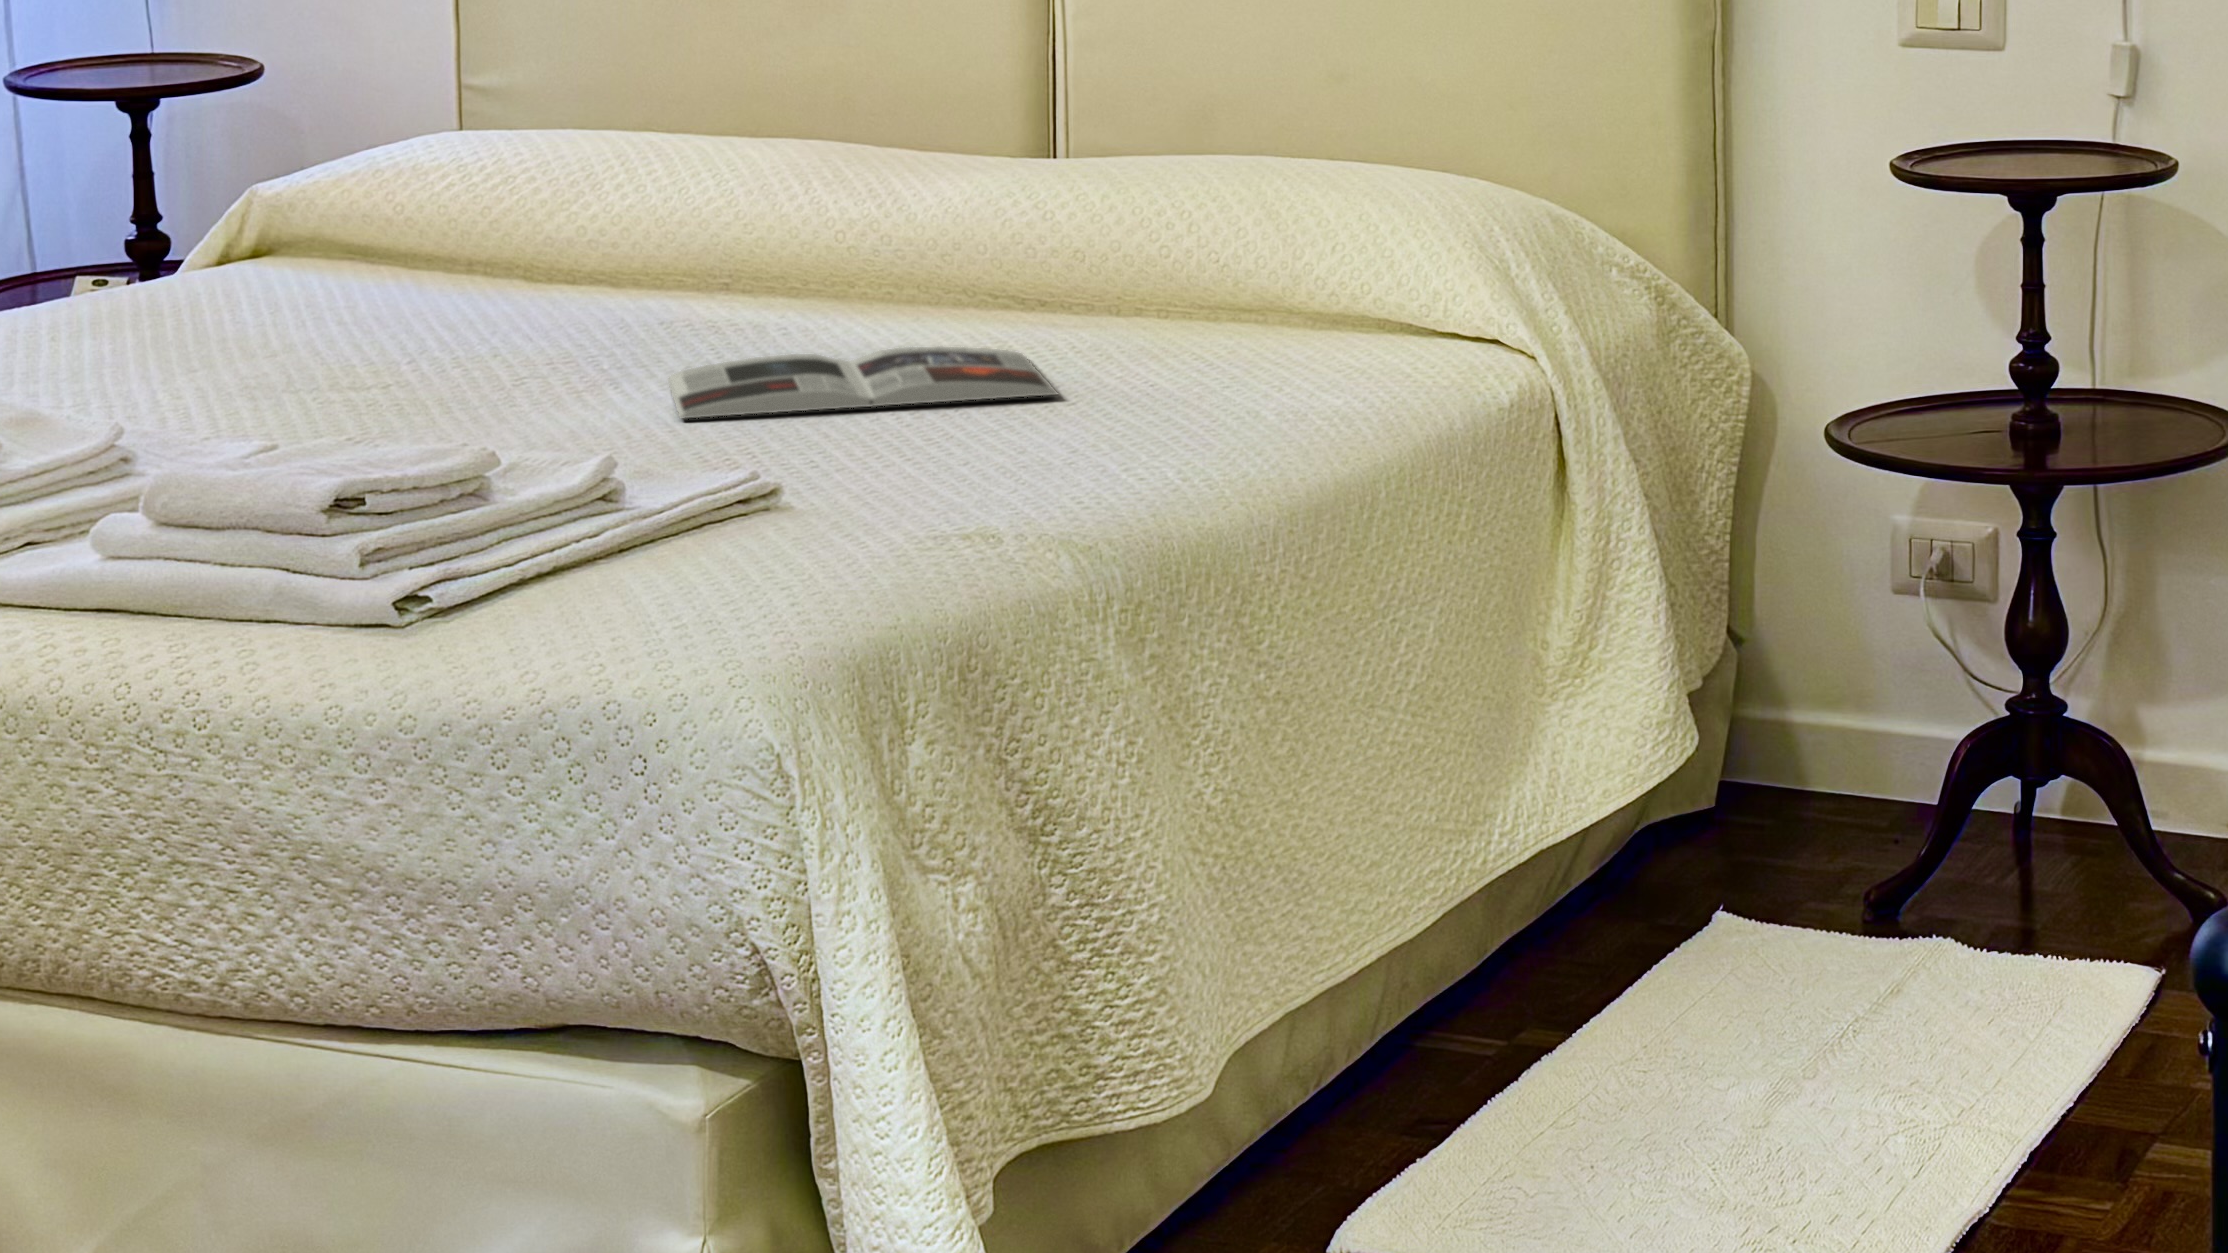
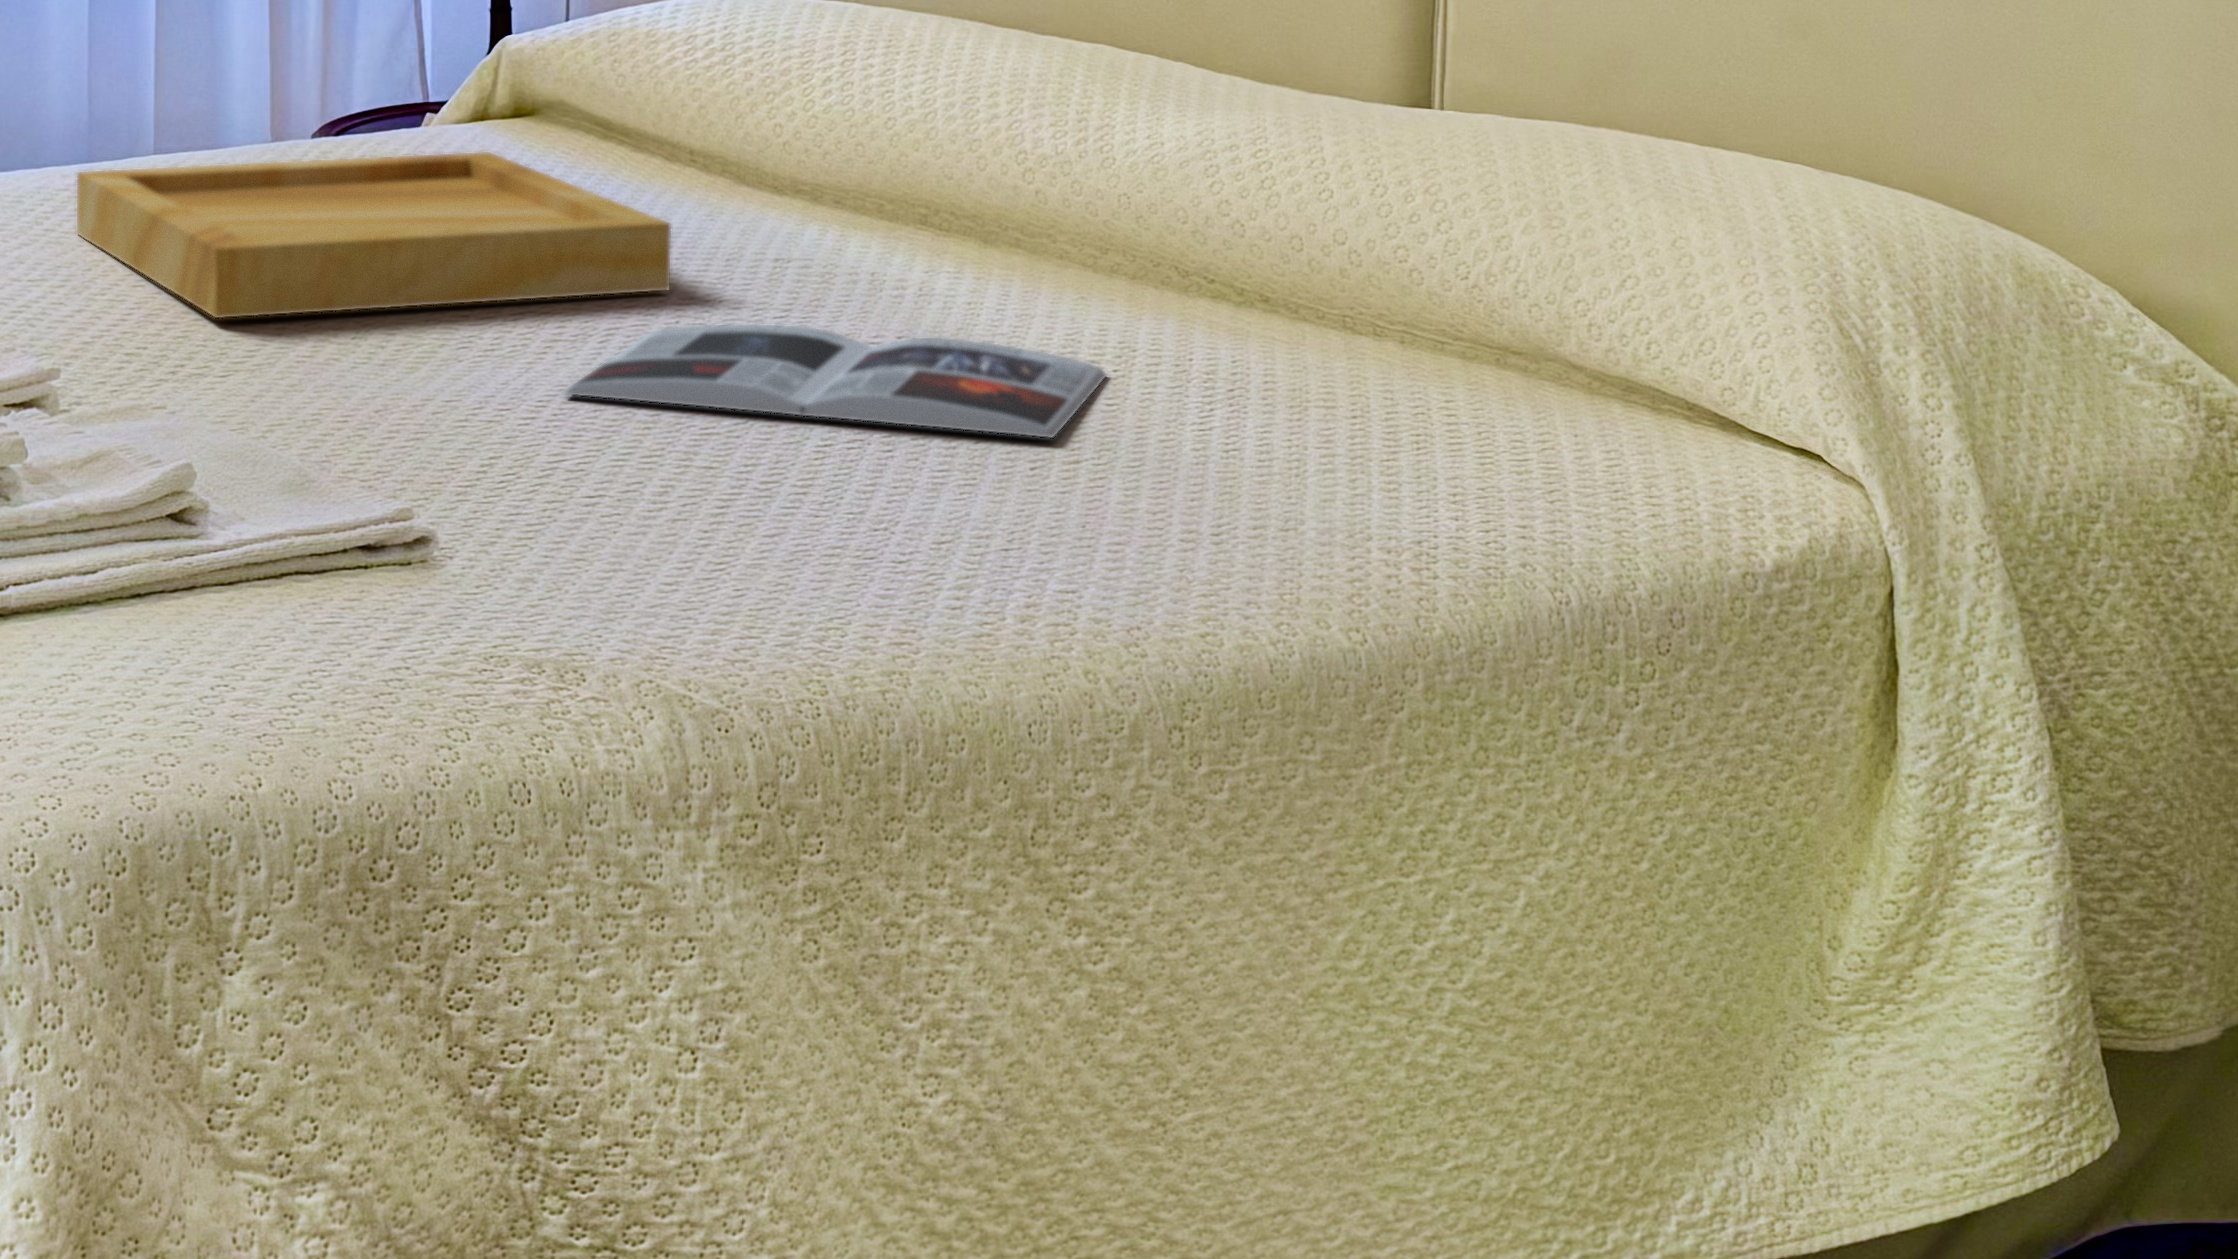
tray: none [60,269,636,410] -> present [77,152,671,318]

